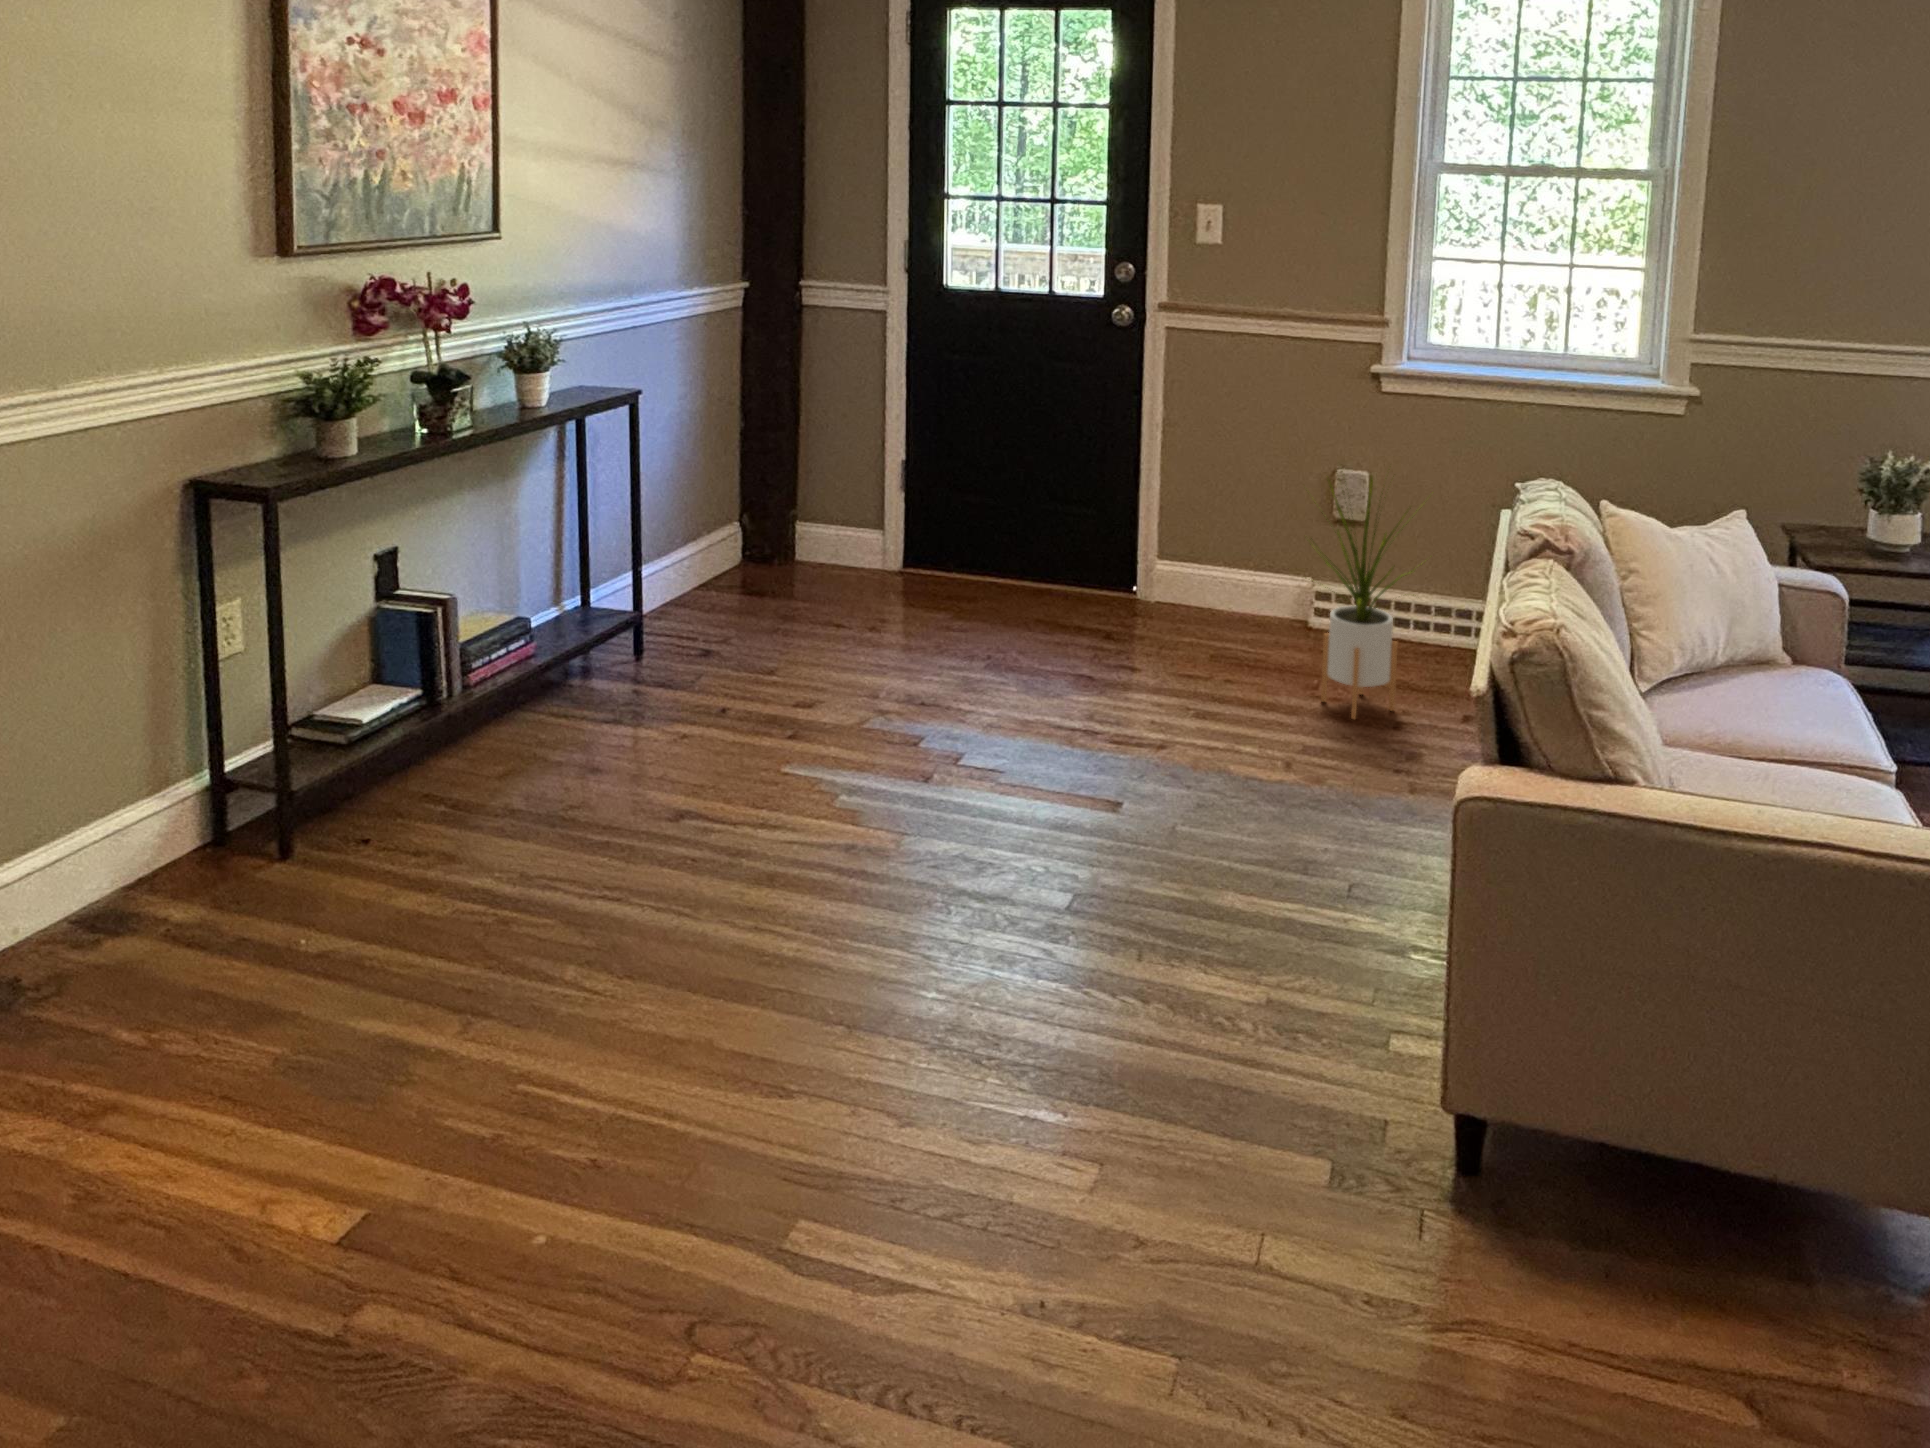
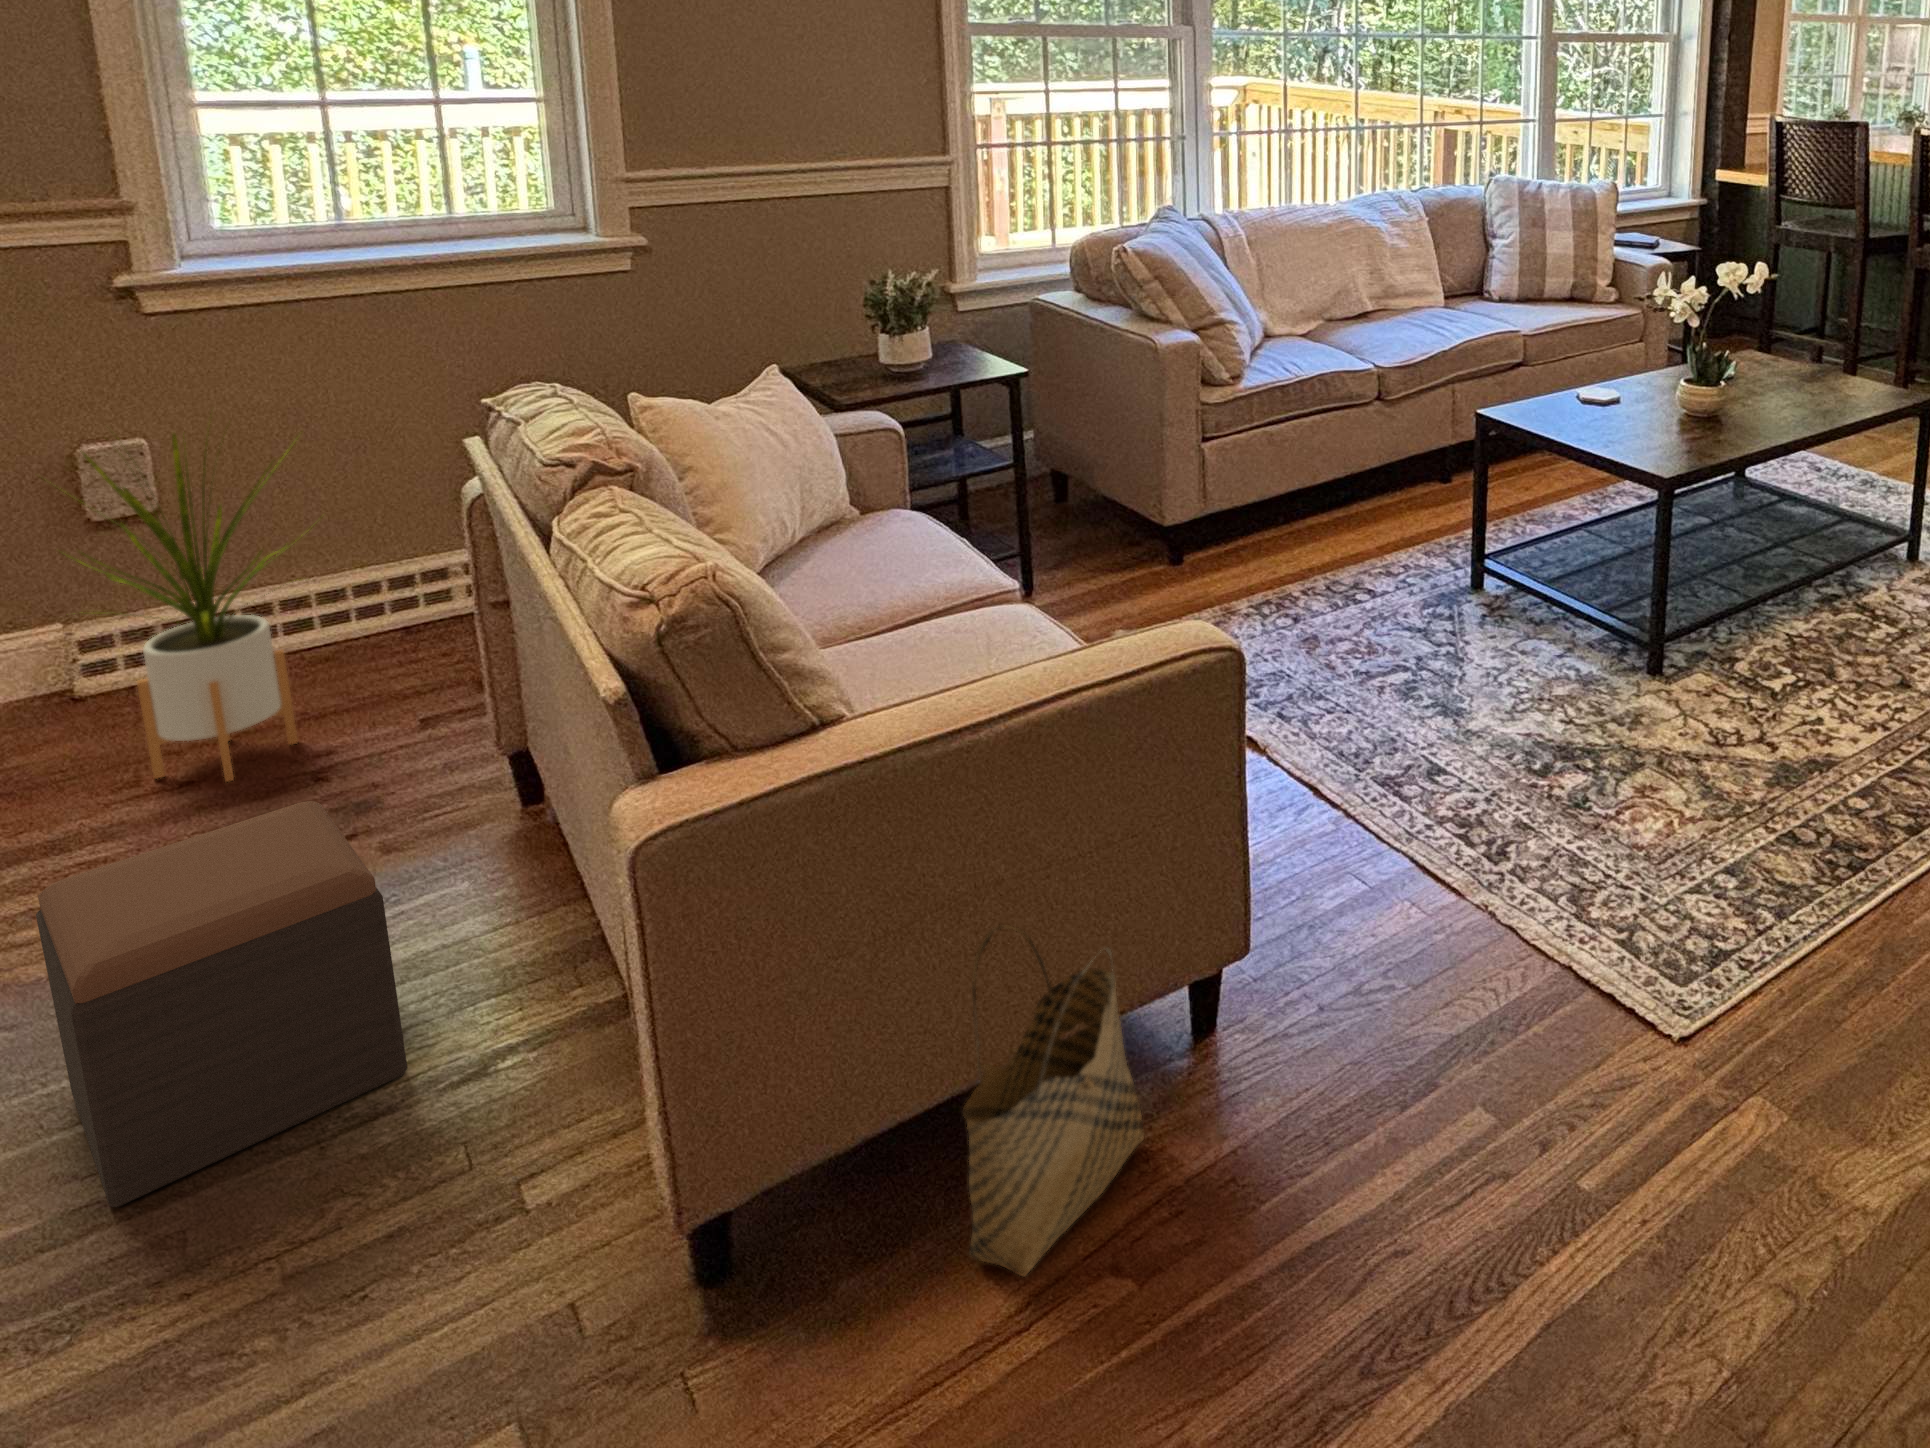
footstool: none [1223,719,1378,938] -> present [36,801,407,1207]
woven basket: none [1648,1022,1841,1340] -> present [963,925,1144,1276]

